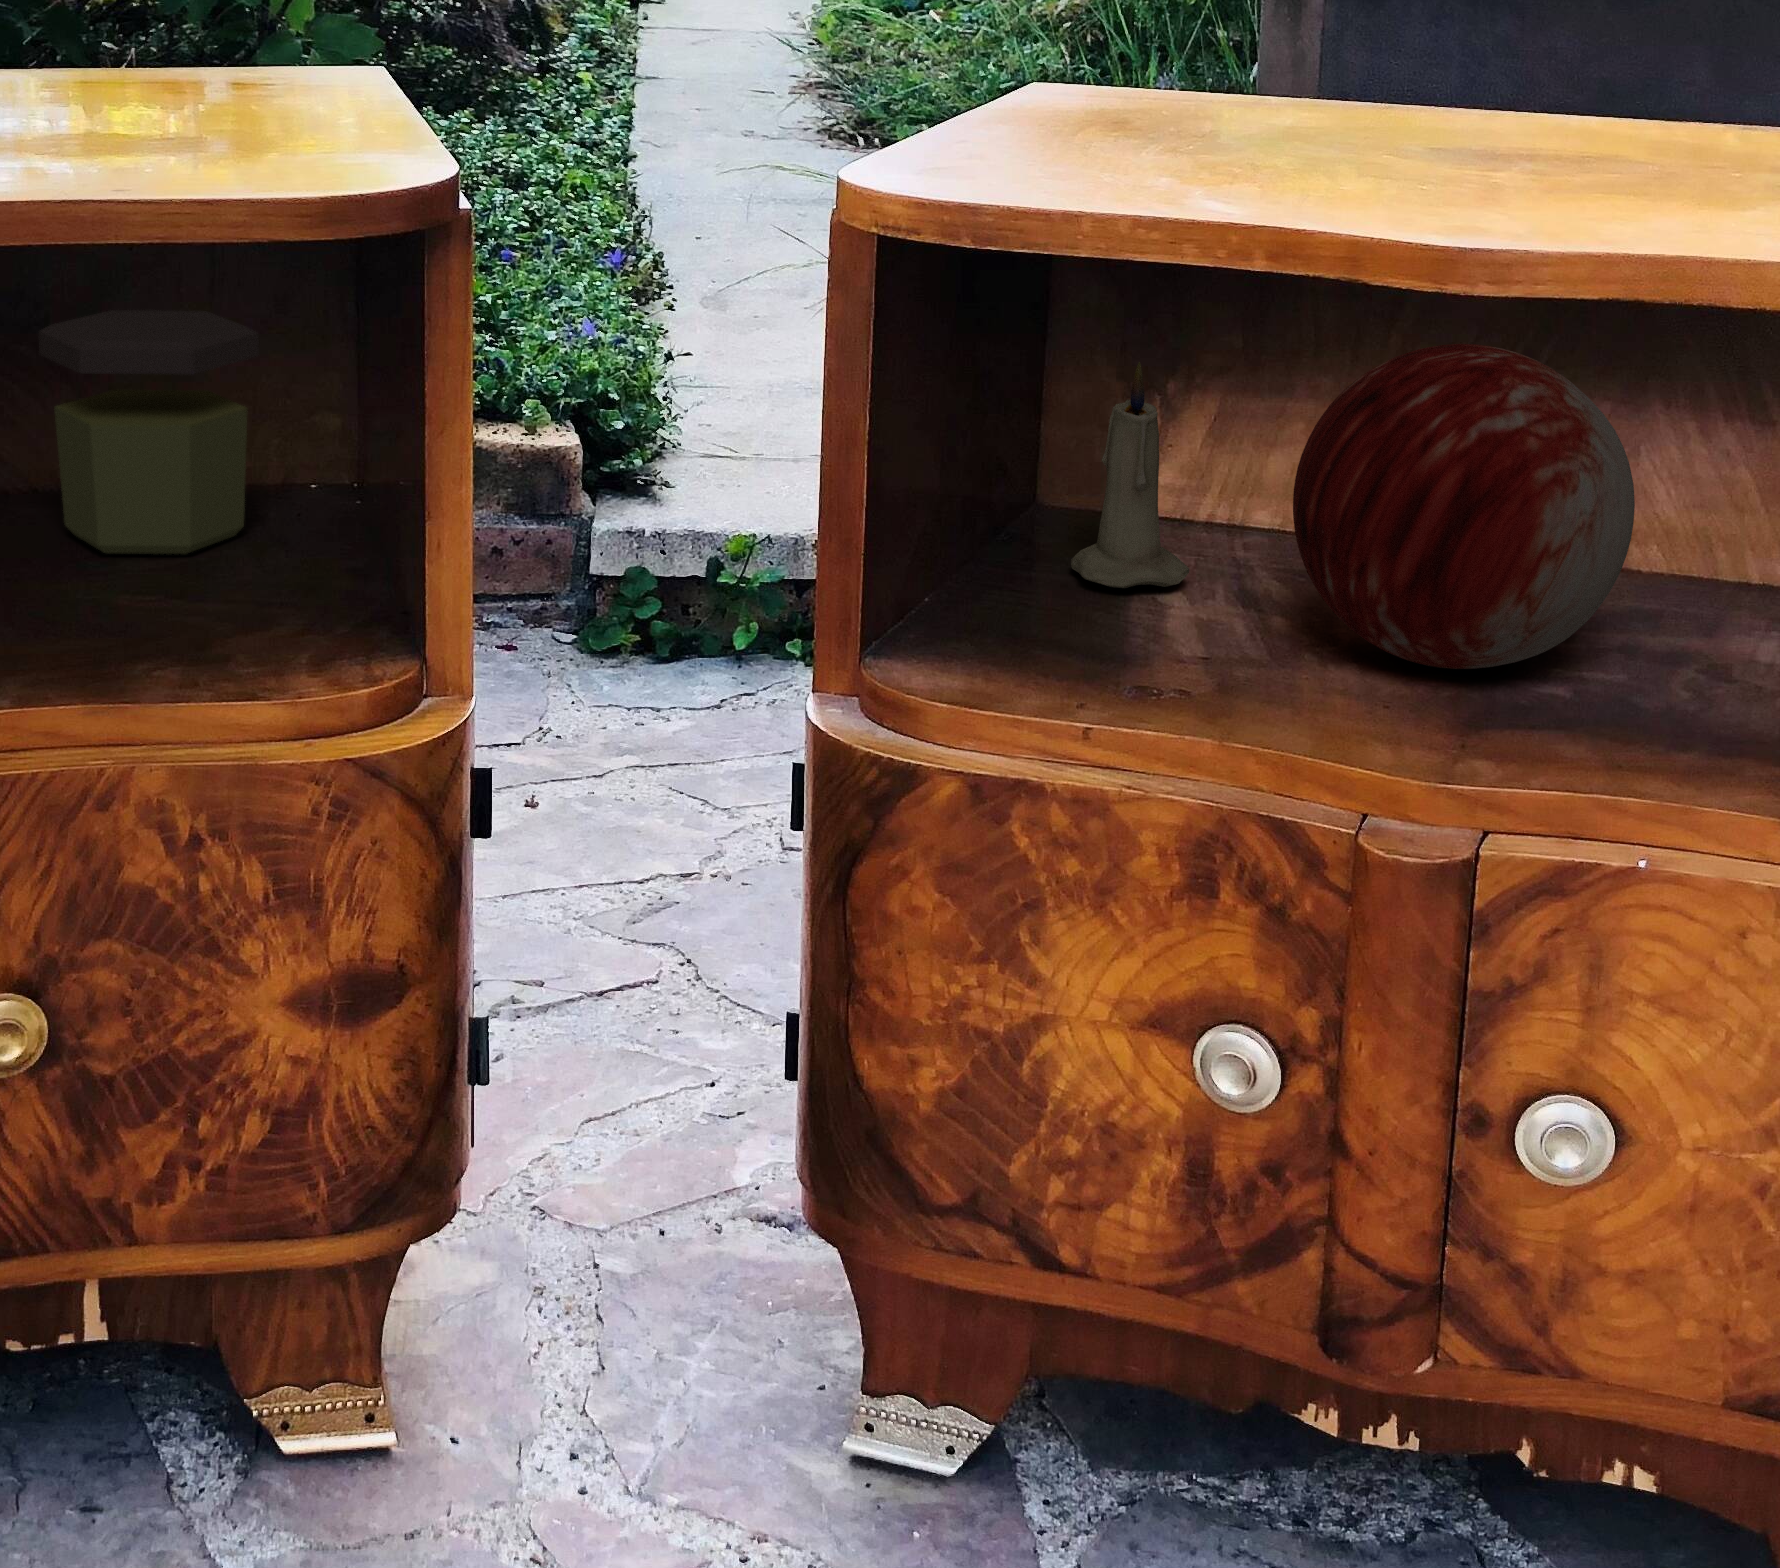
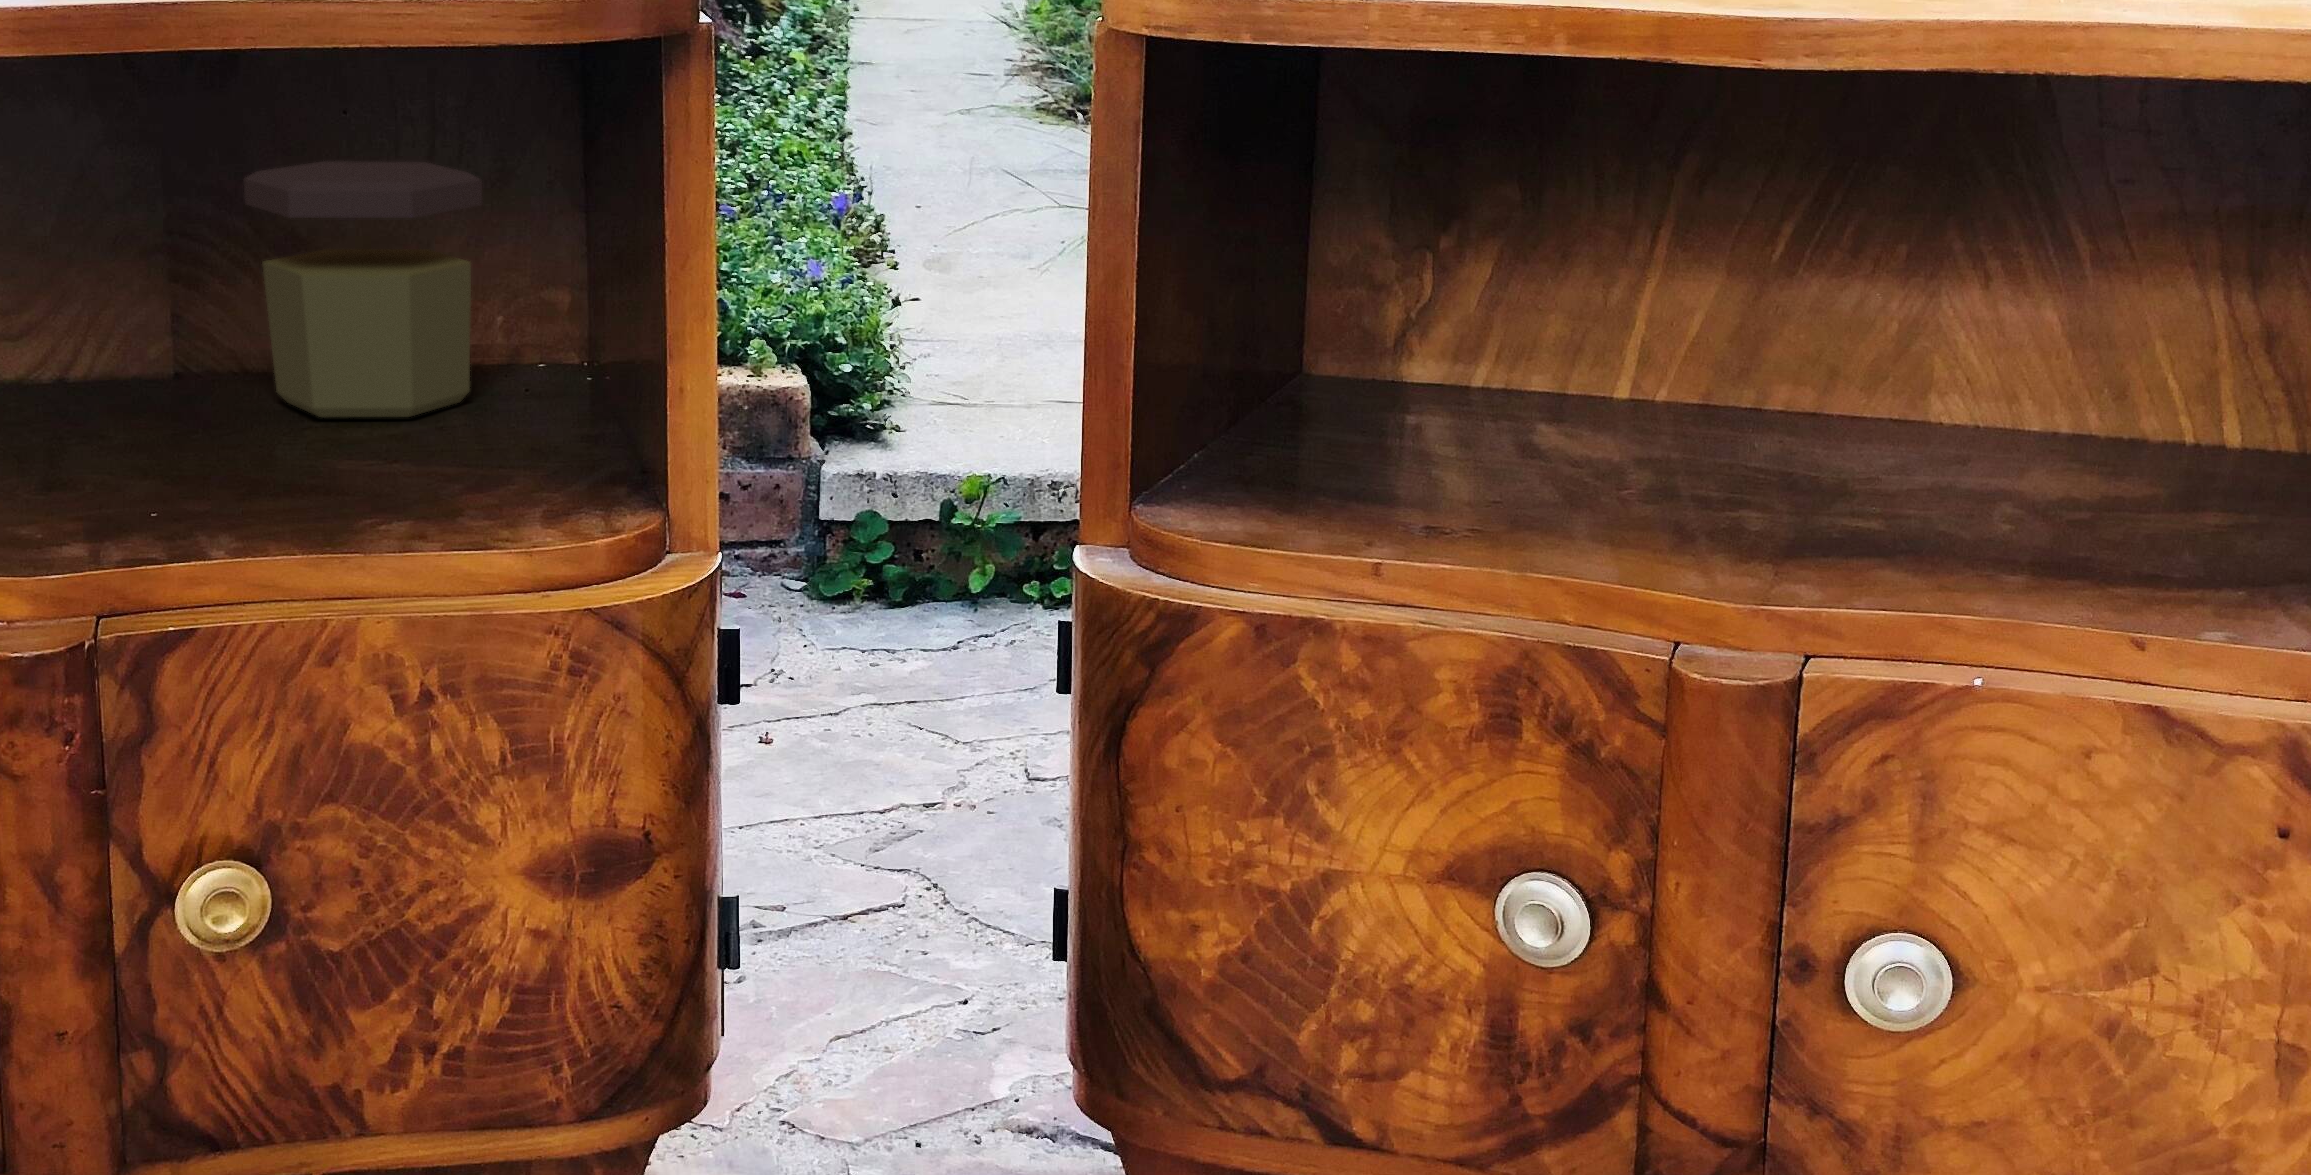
decorative orb: present [1293,344,1635,669] -> none [1602,154,1970,503]
candle: present [1071,362,1189,588] -> none [1354,195,1481,439]

